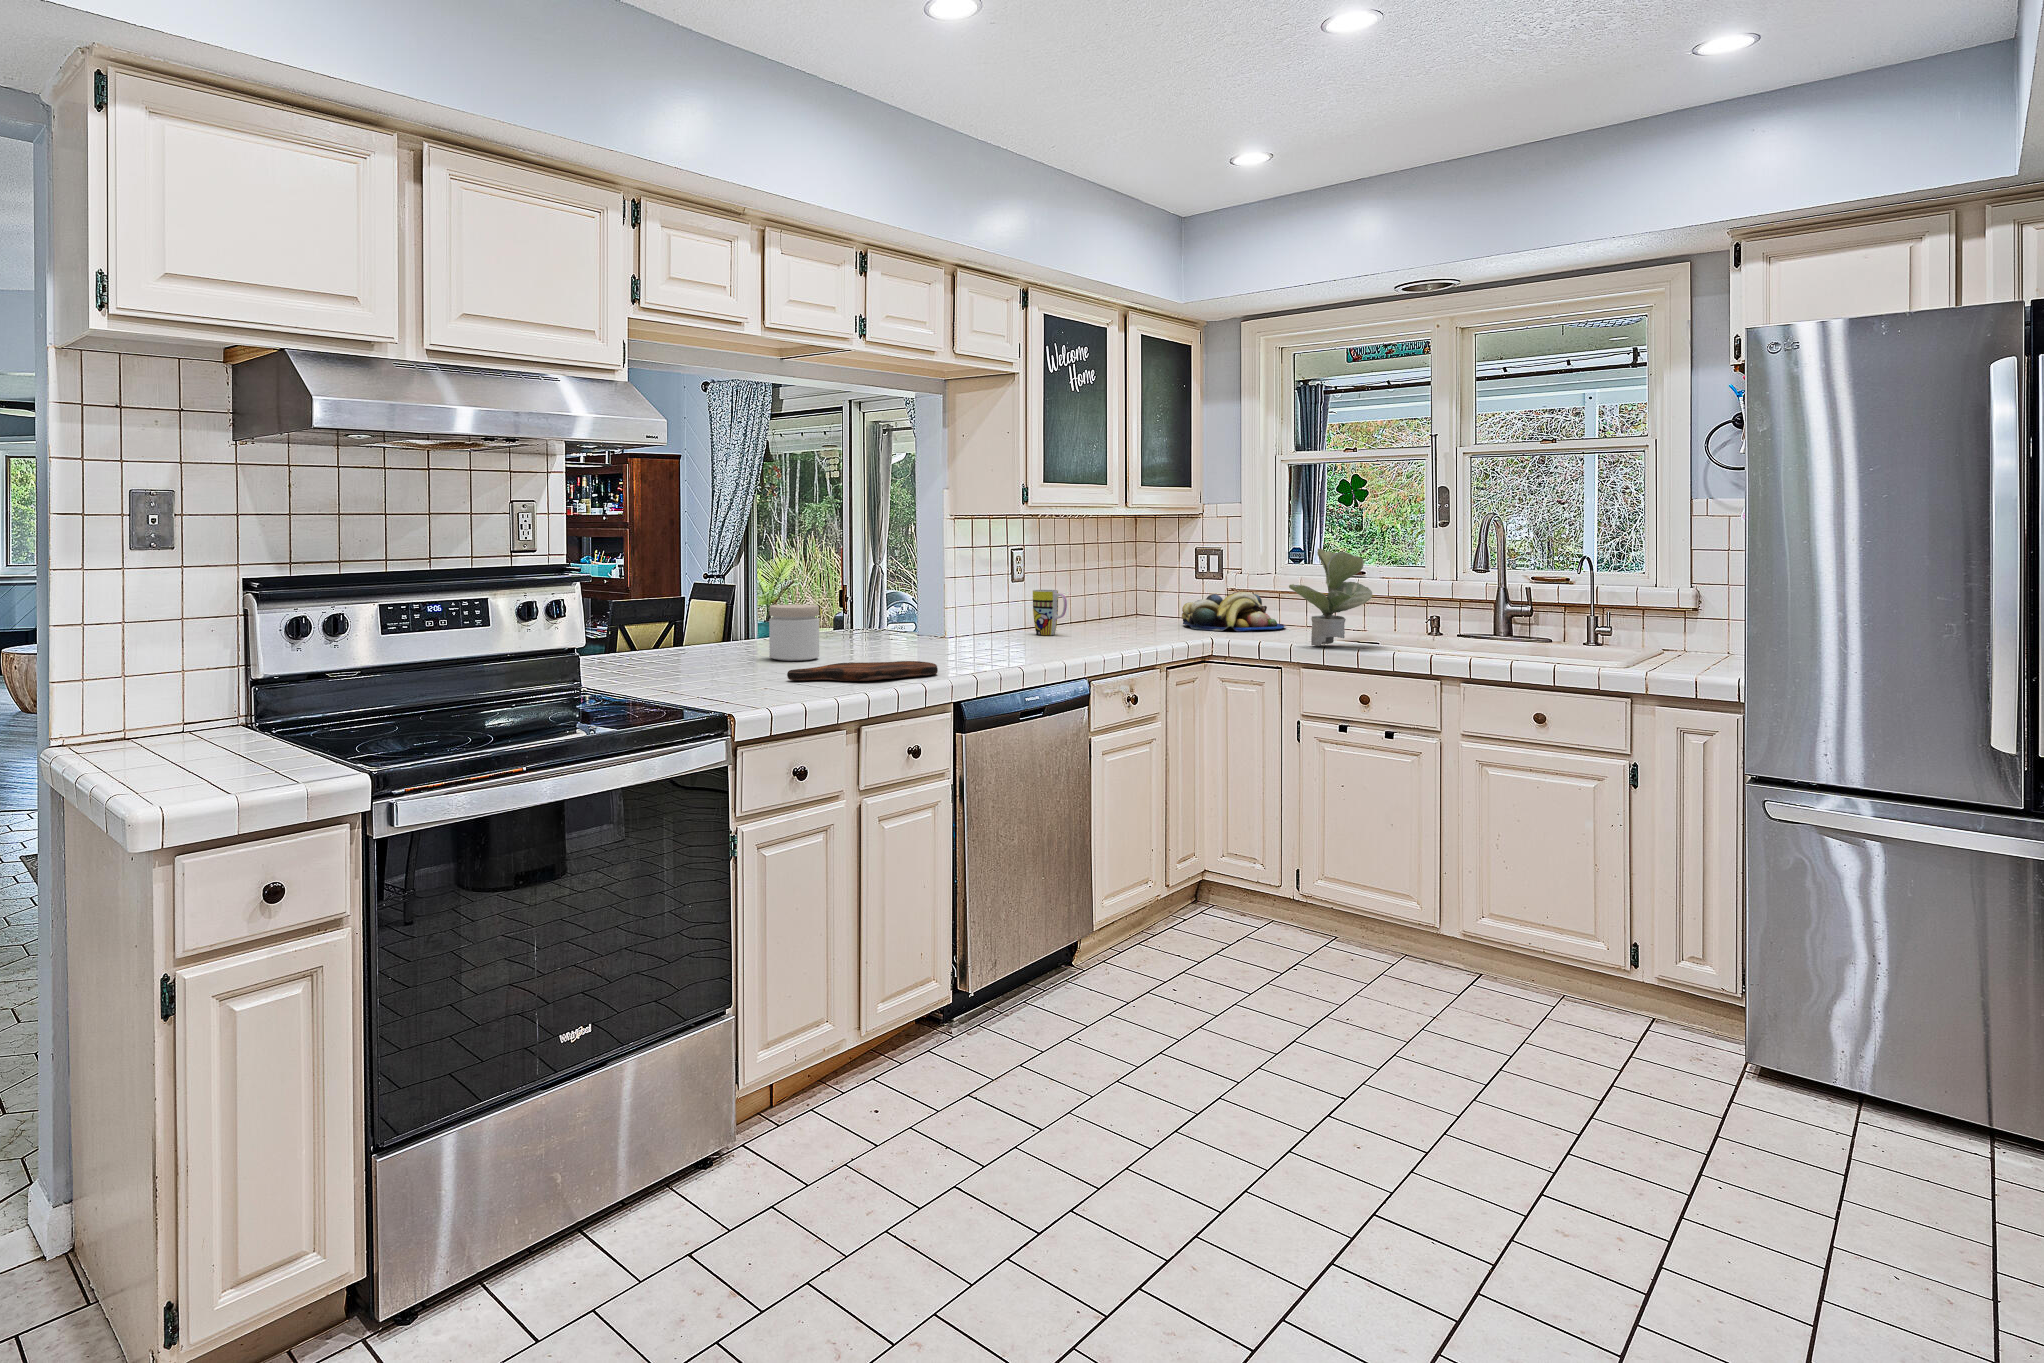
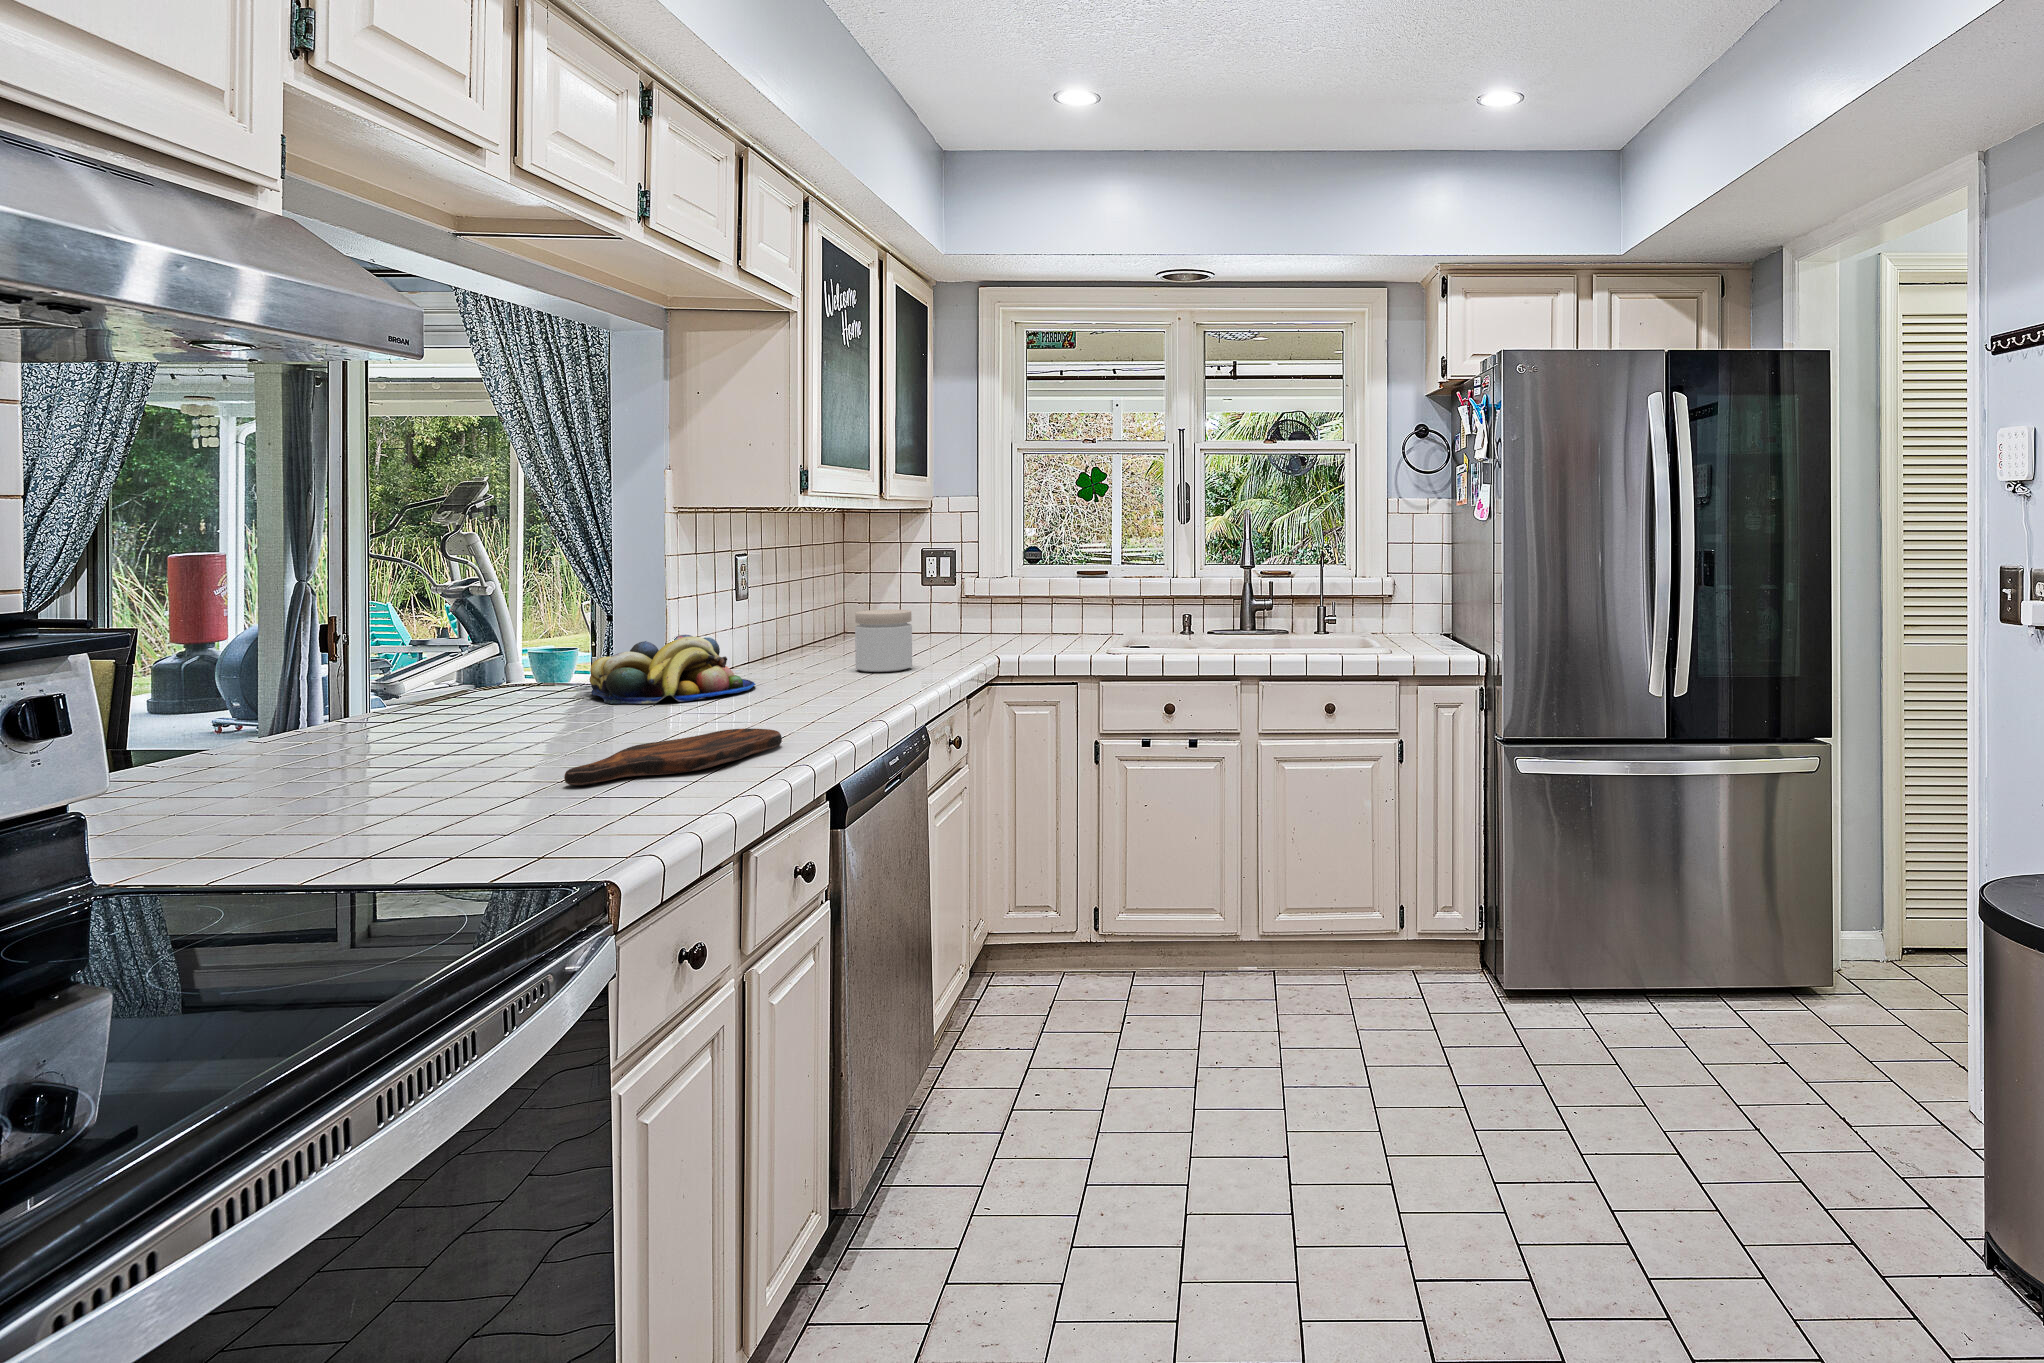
potted plant: present [1289,548,1372,645] -> none [1092,550,1167,656]
mug: present [1033,590,1067,635] -> none [781,609,830,668]
fruit bowl: present [1182,592,1285,631] -> present [589,635,756,704]
jar: present [769,604,819,661] -> present [855,609,912,672]

